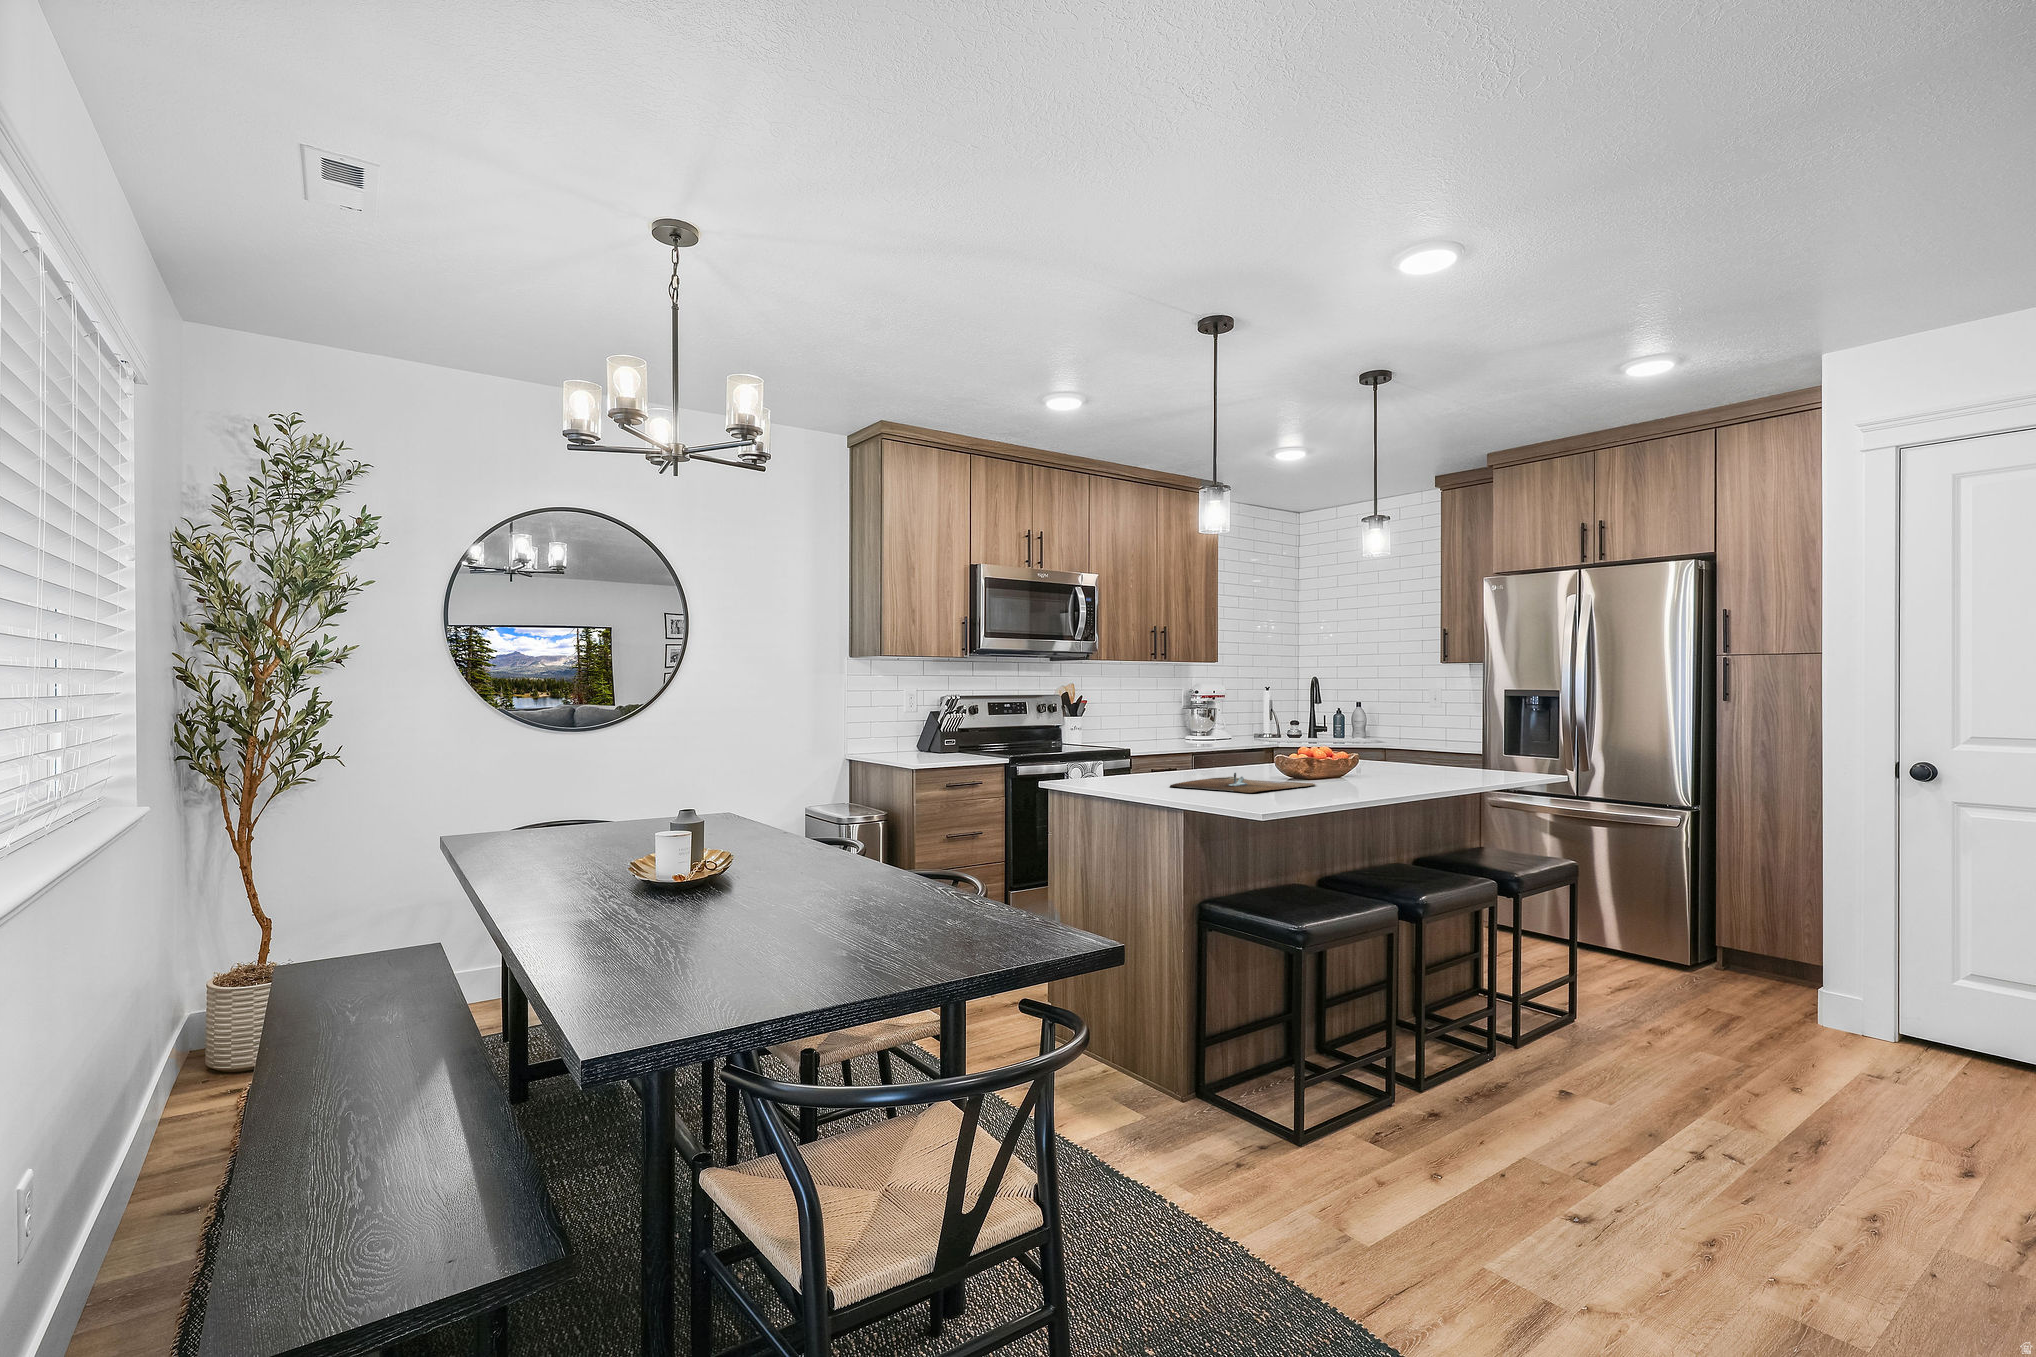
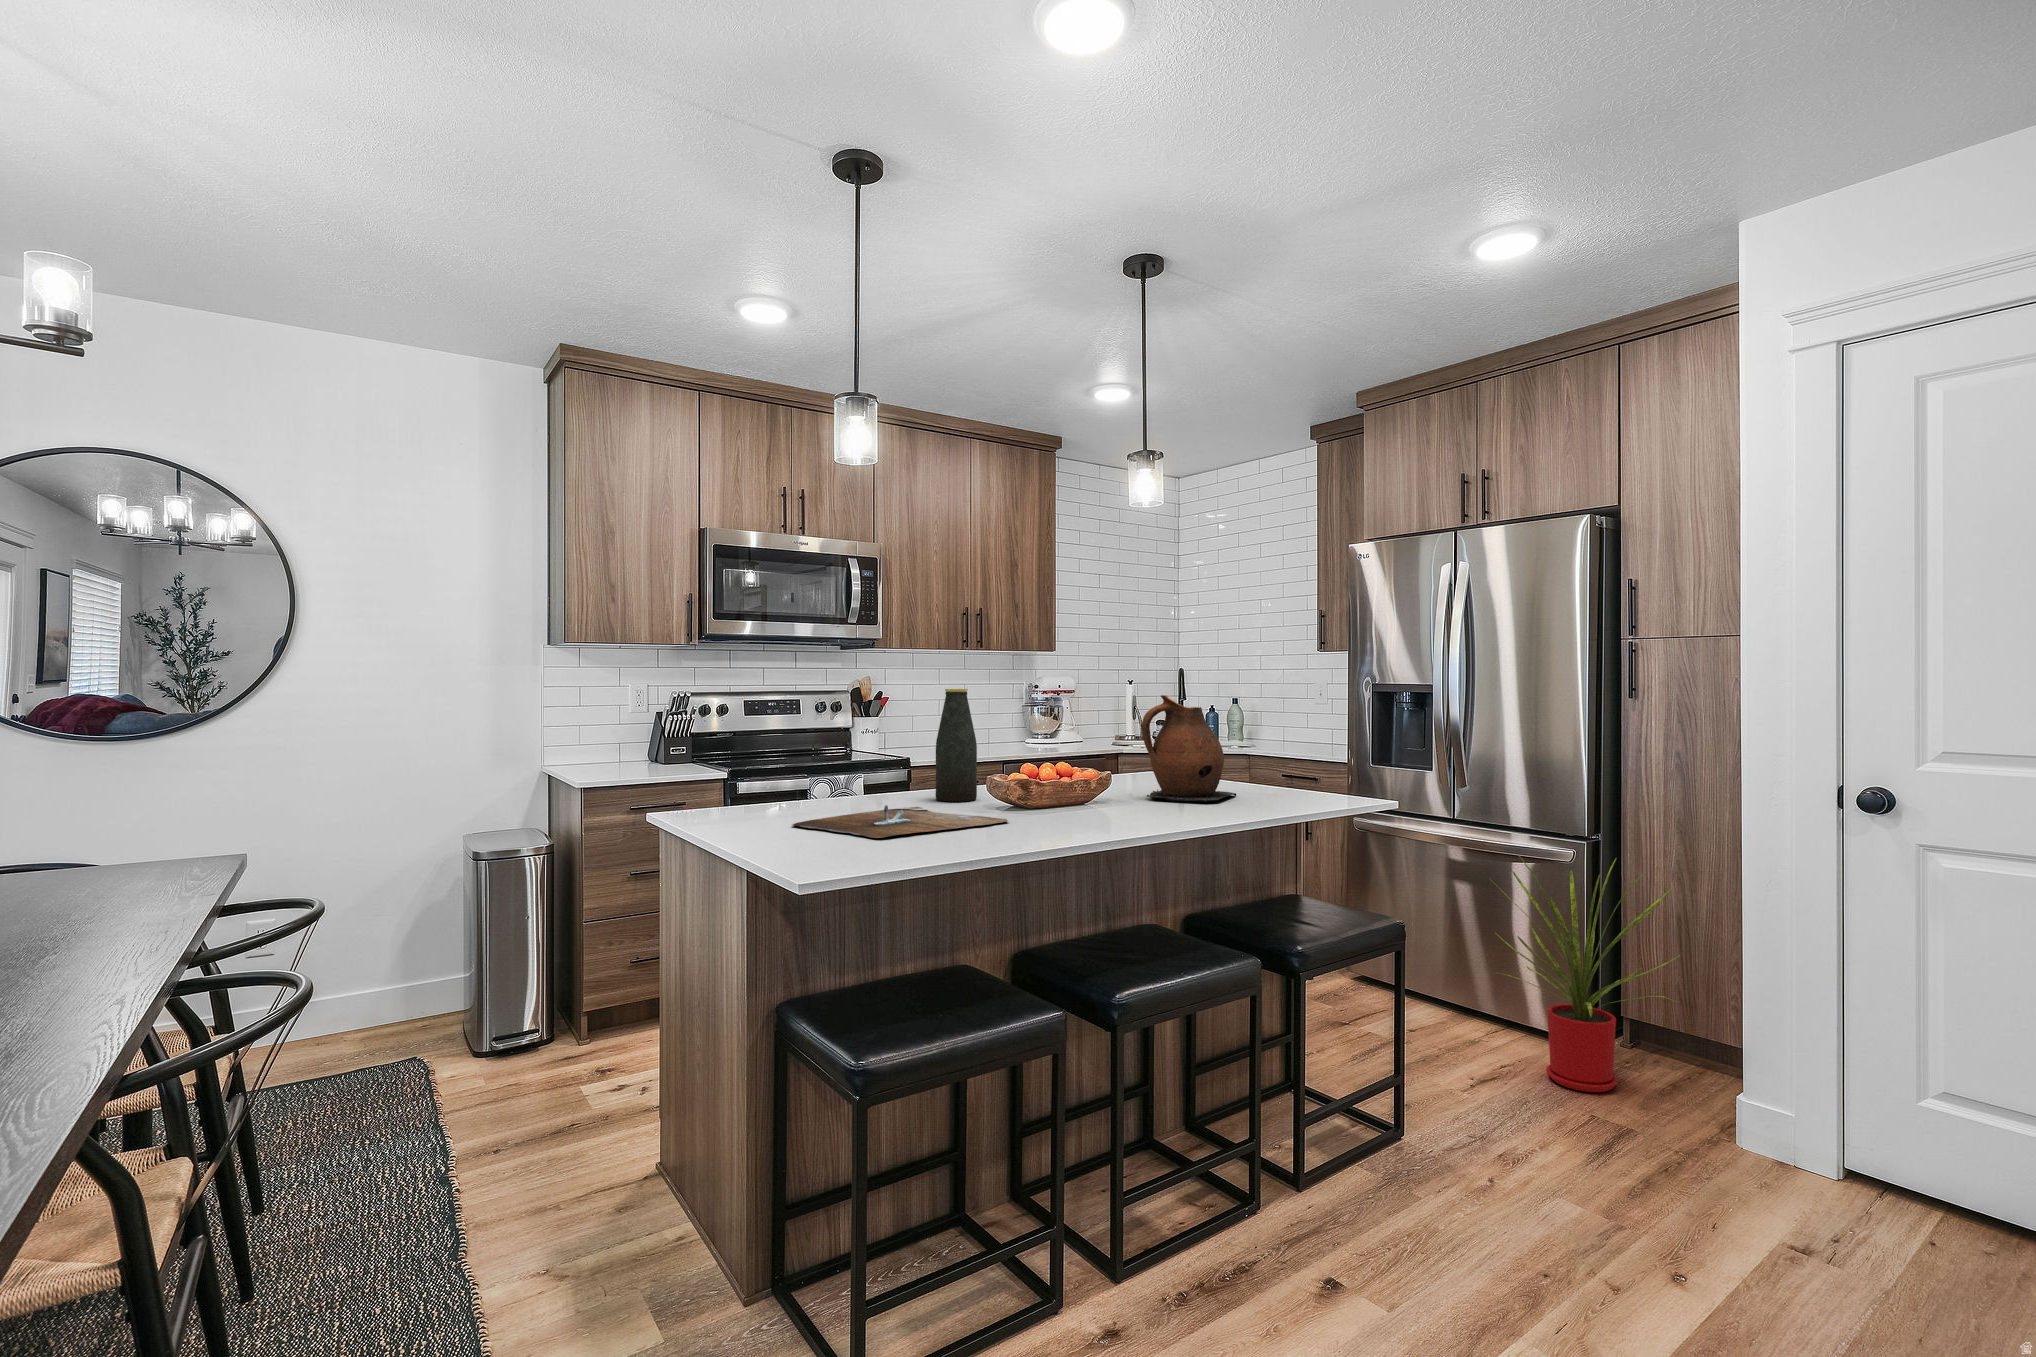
bottle: none [1228,692,1258,774] -> present [936,689,977,801]
ceramic pitcher: none [1379,697,1446,775] -> present [1142,695,1236,802]
house plant: none [1621,819,1773,995] -> present [1493,856,1679,1092]

